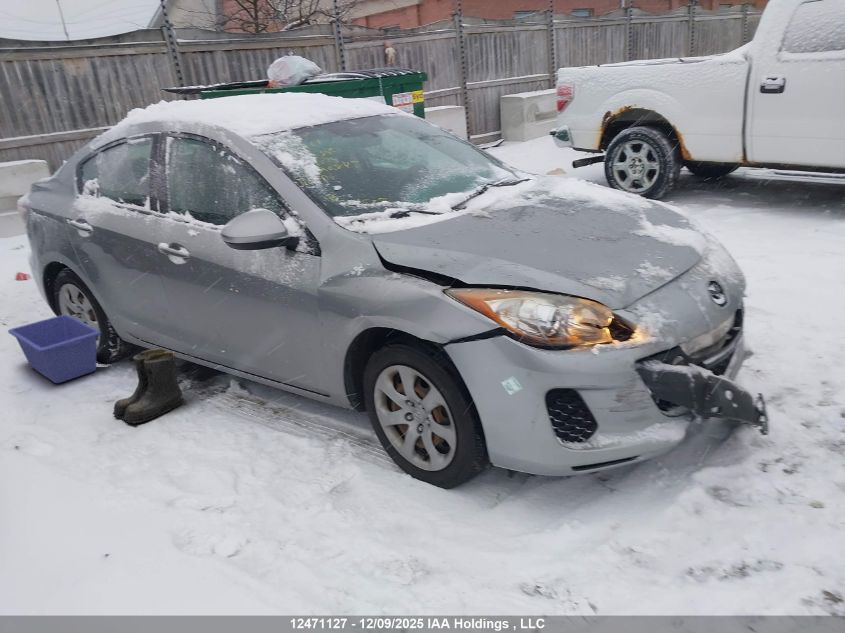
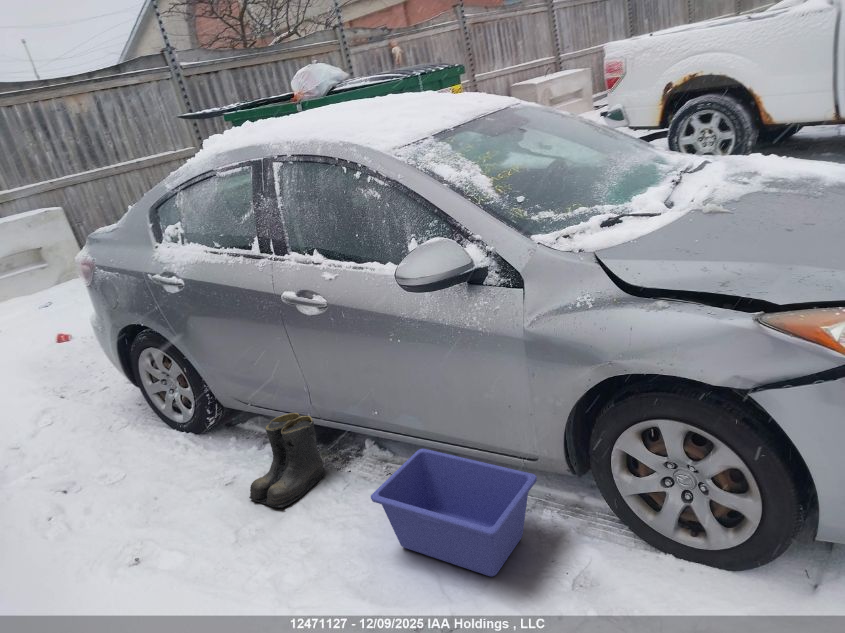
storage bin: present [8,315,101,383] -> present [371,449,537,576]

